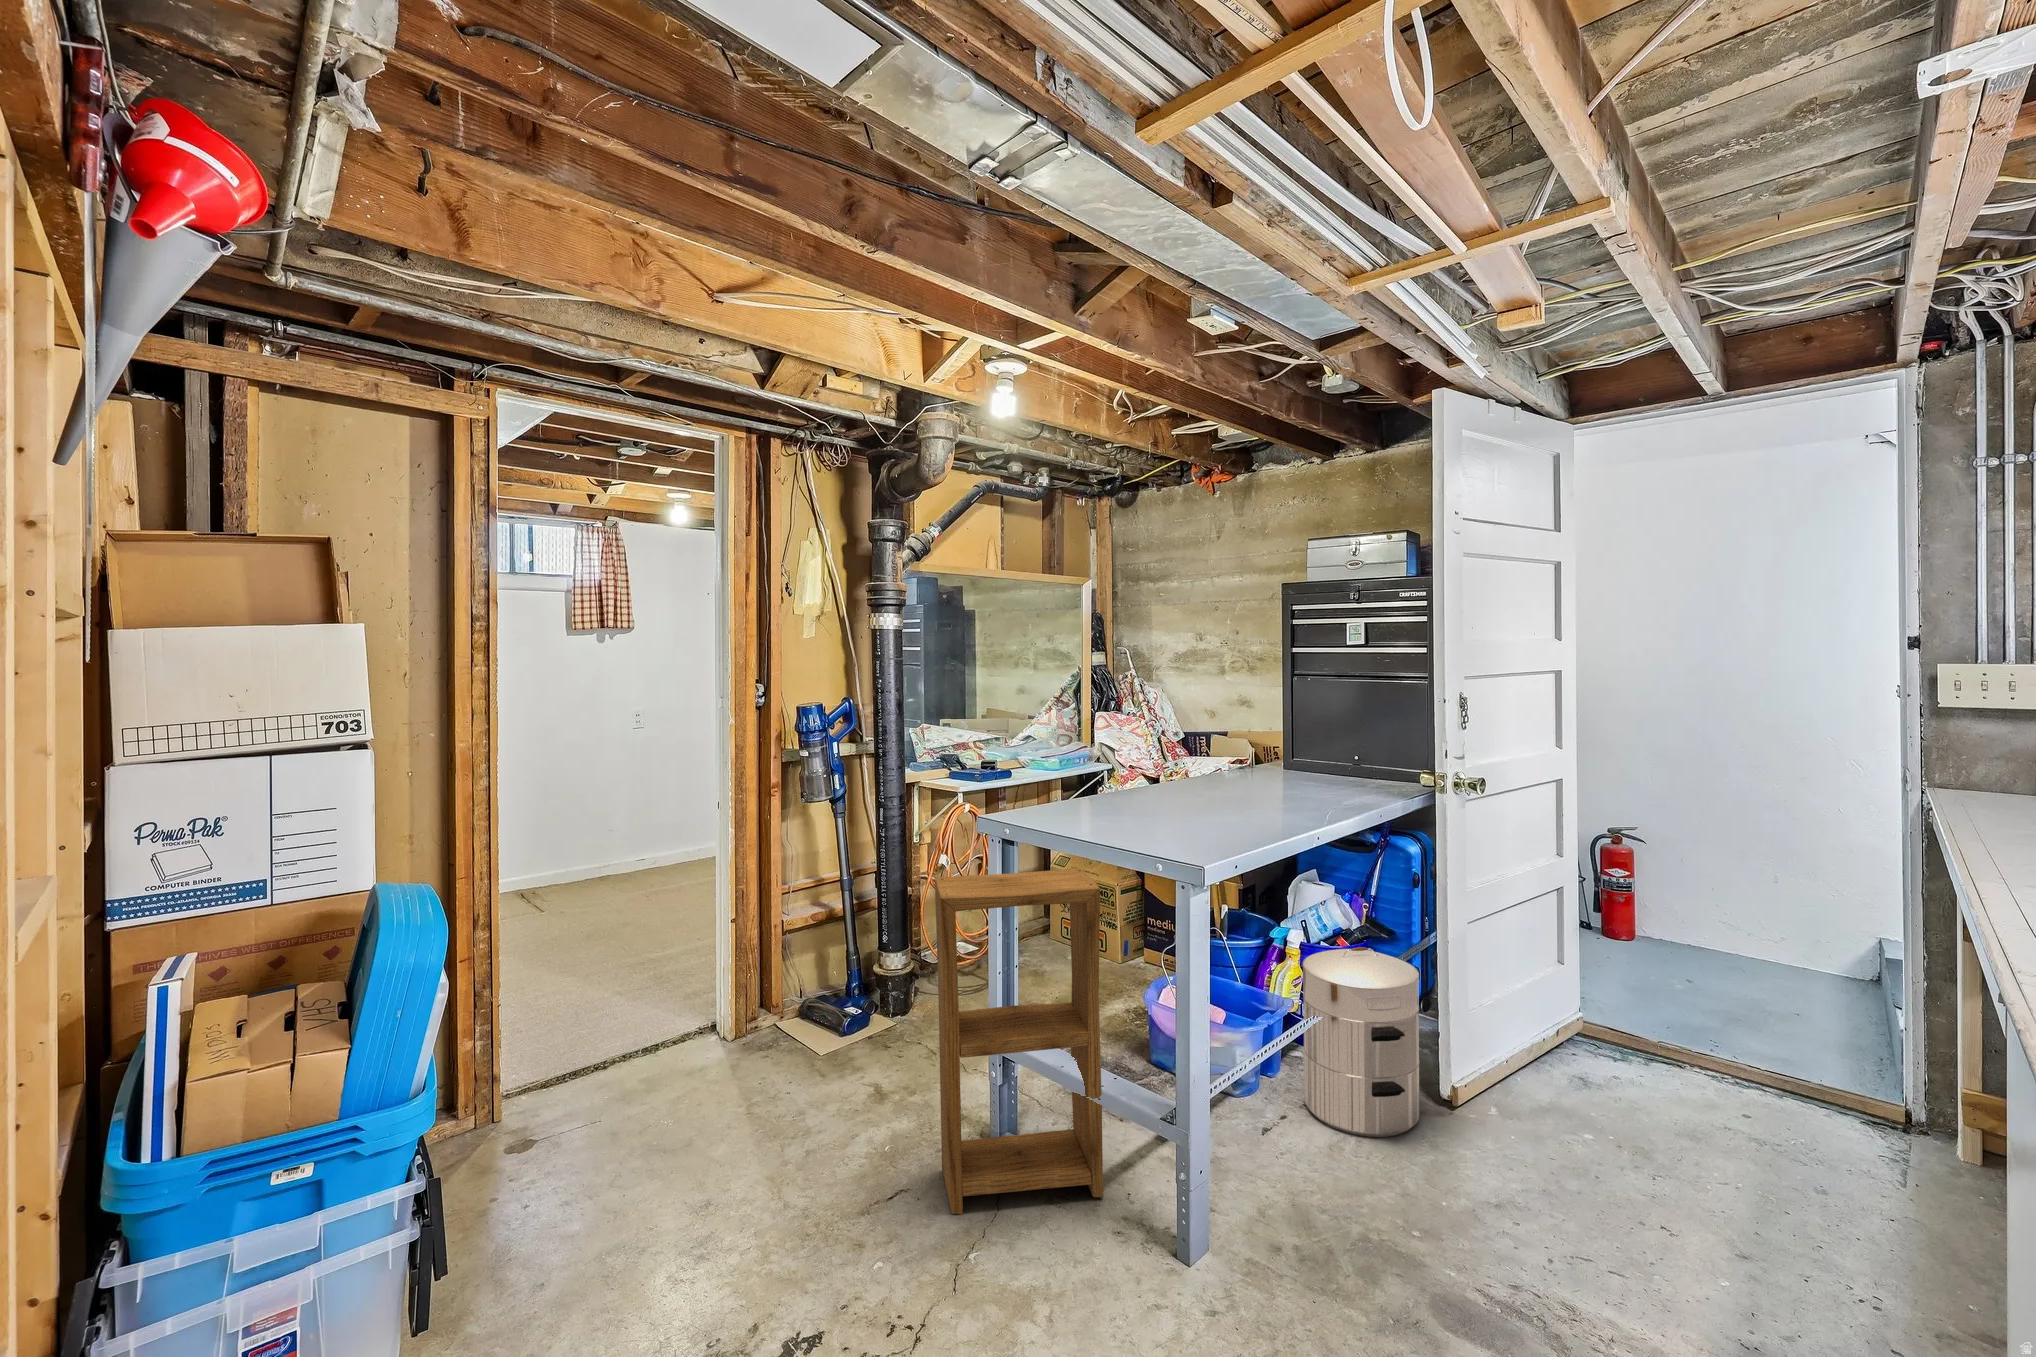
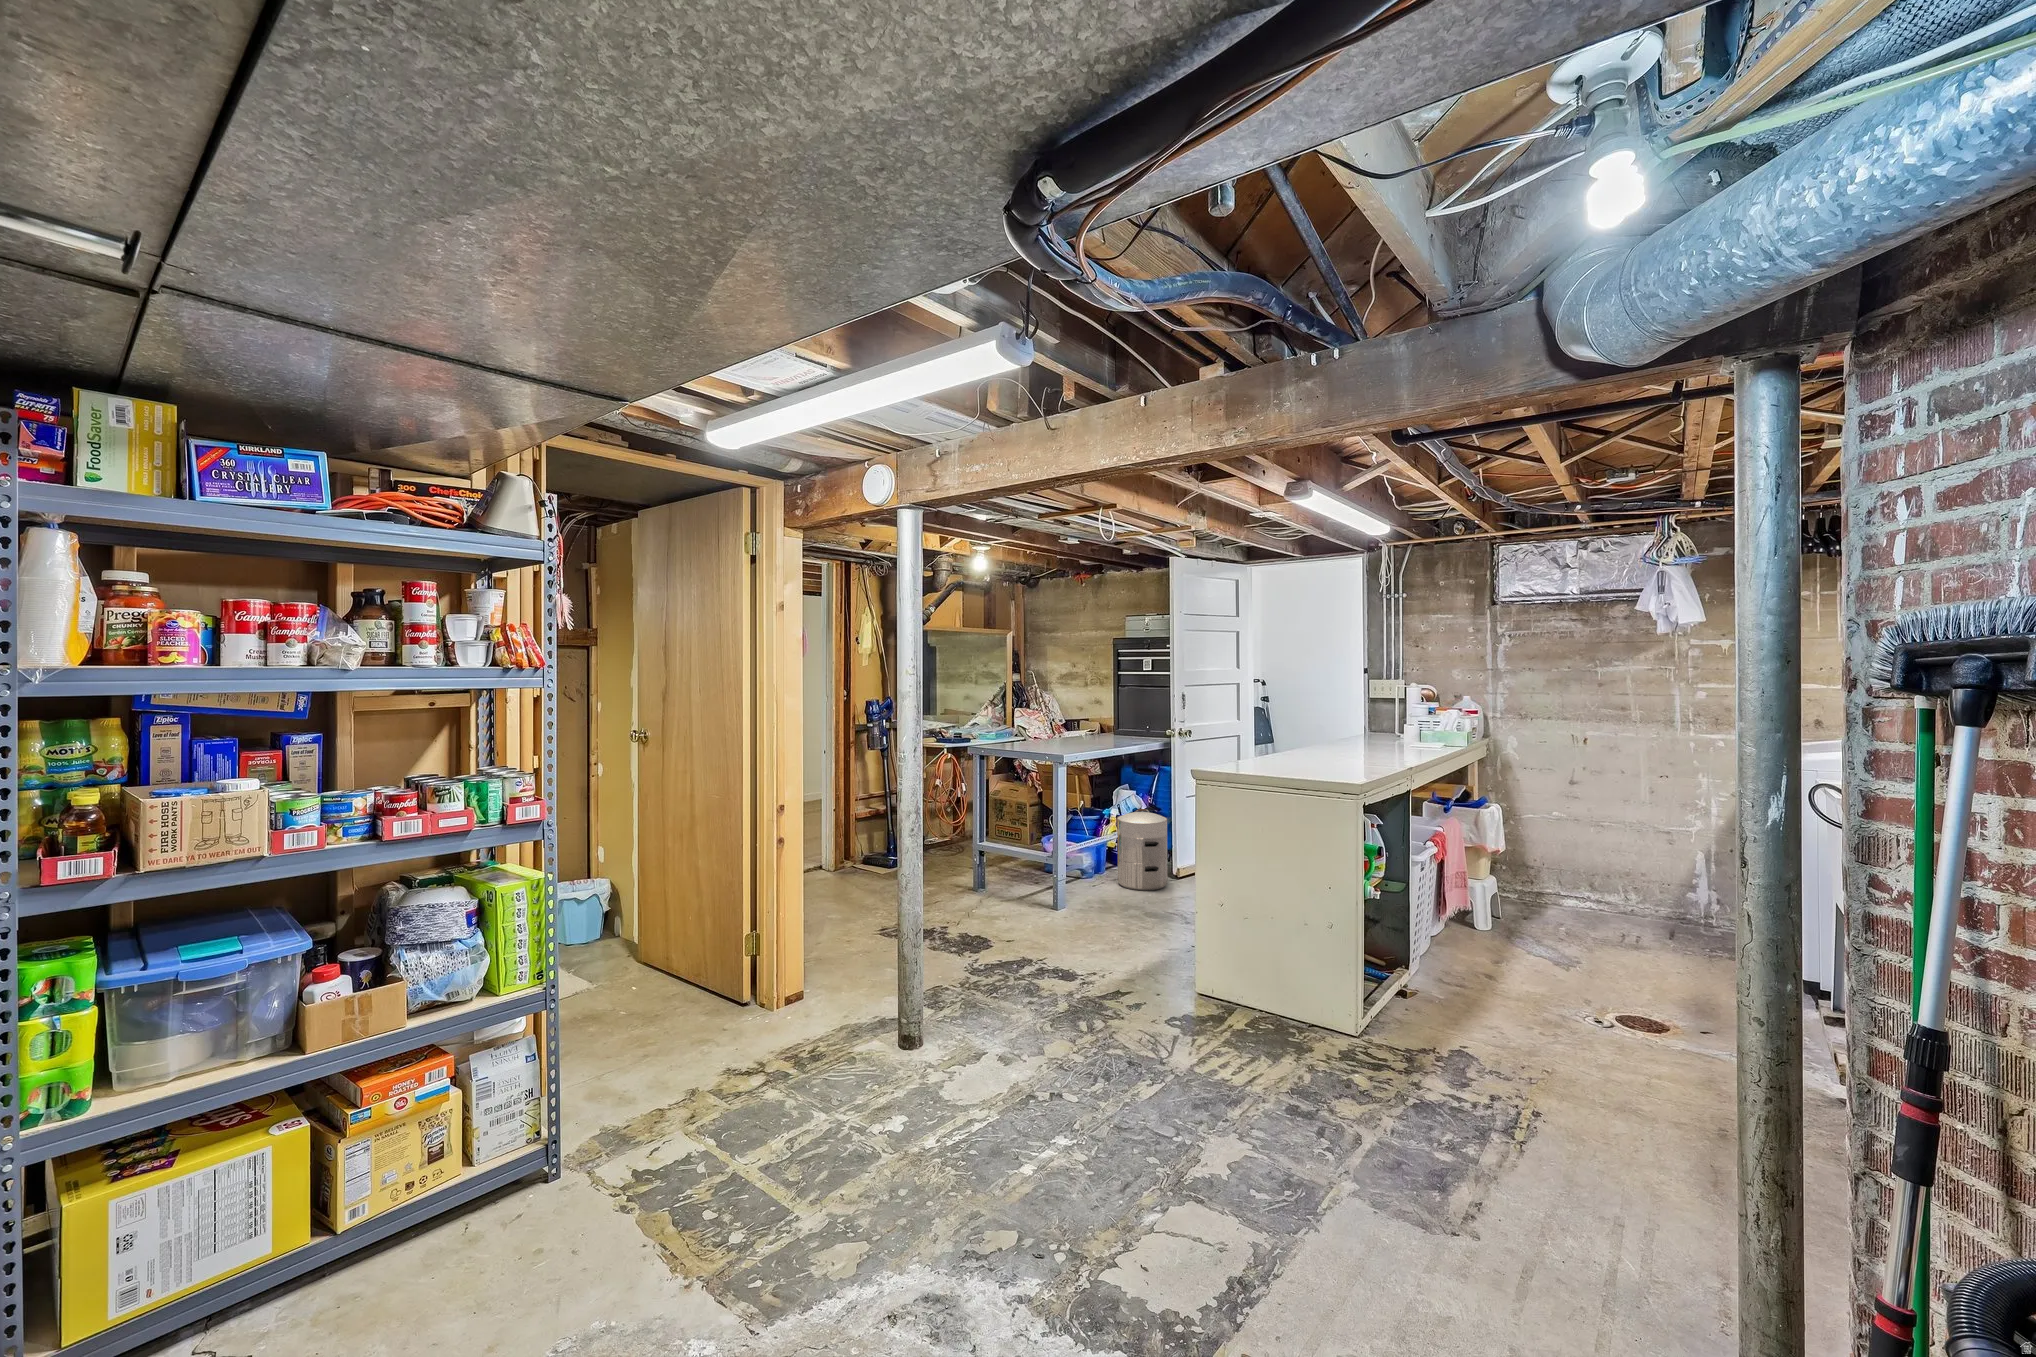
shelving unit: present [935,868,1103,1215] -> none [955,769,1029,912]

